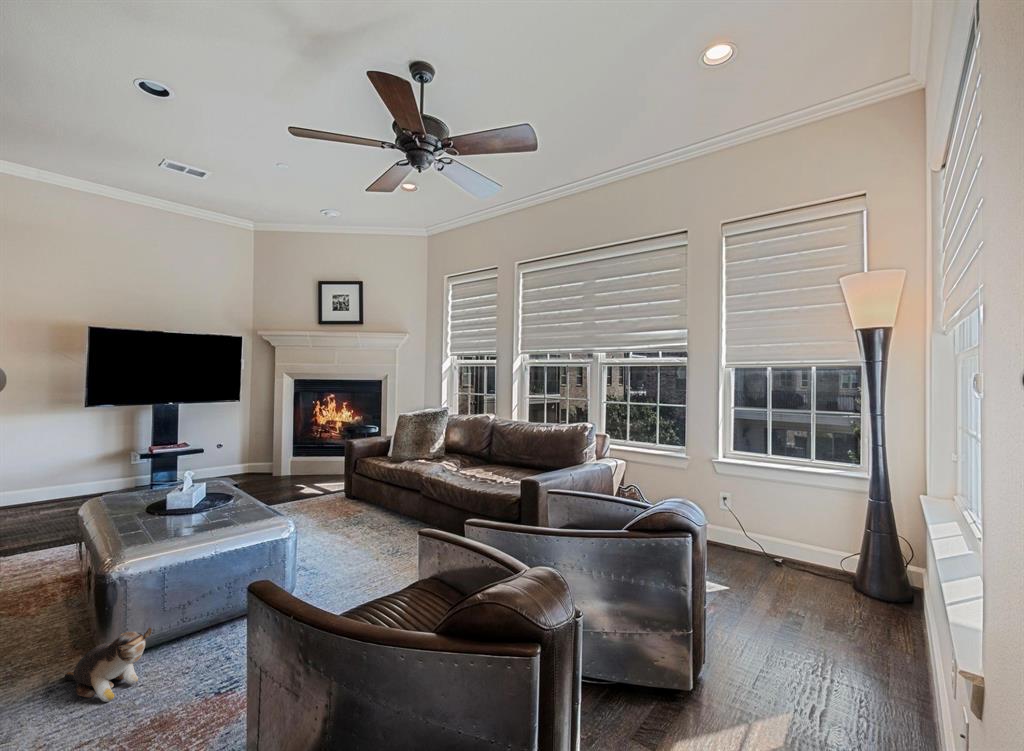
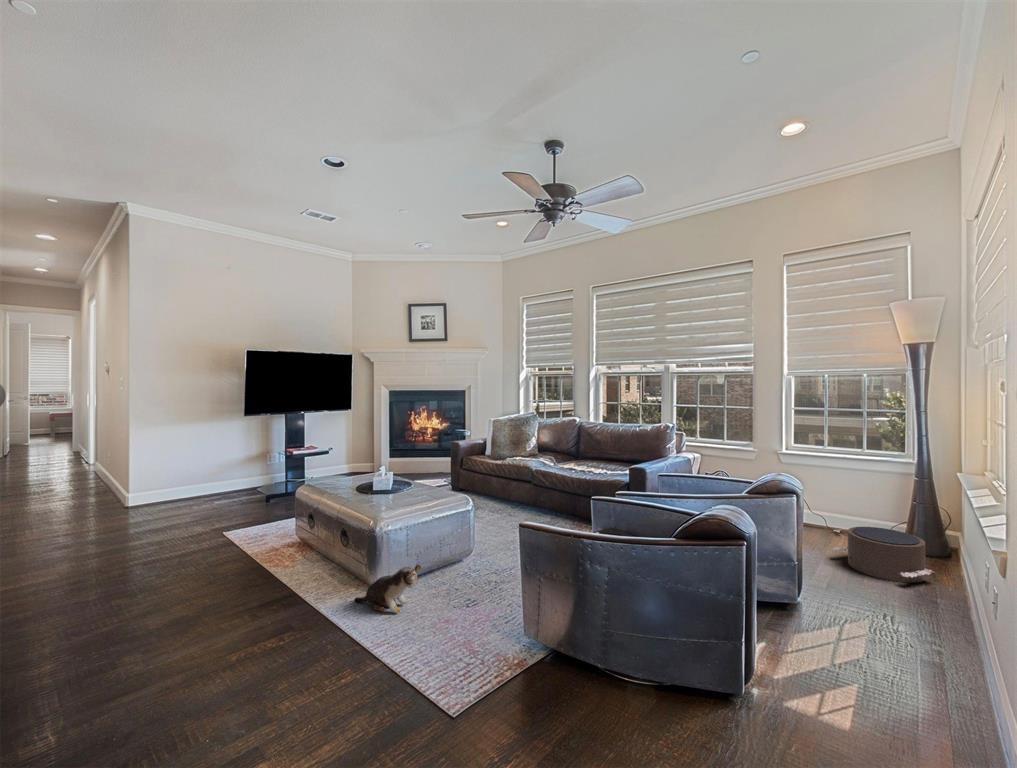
pouf: none [761,561,885,643] -> present [833,527,934,583]

